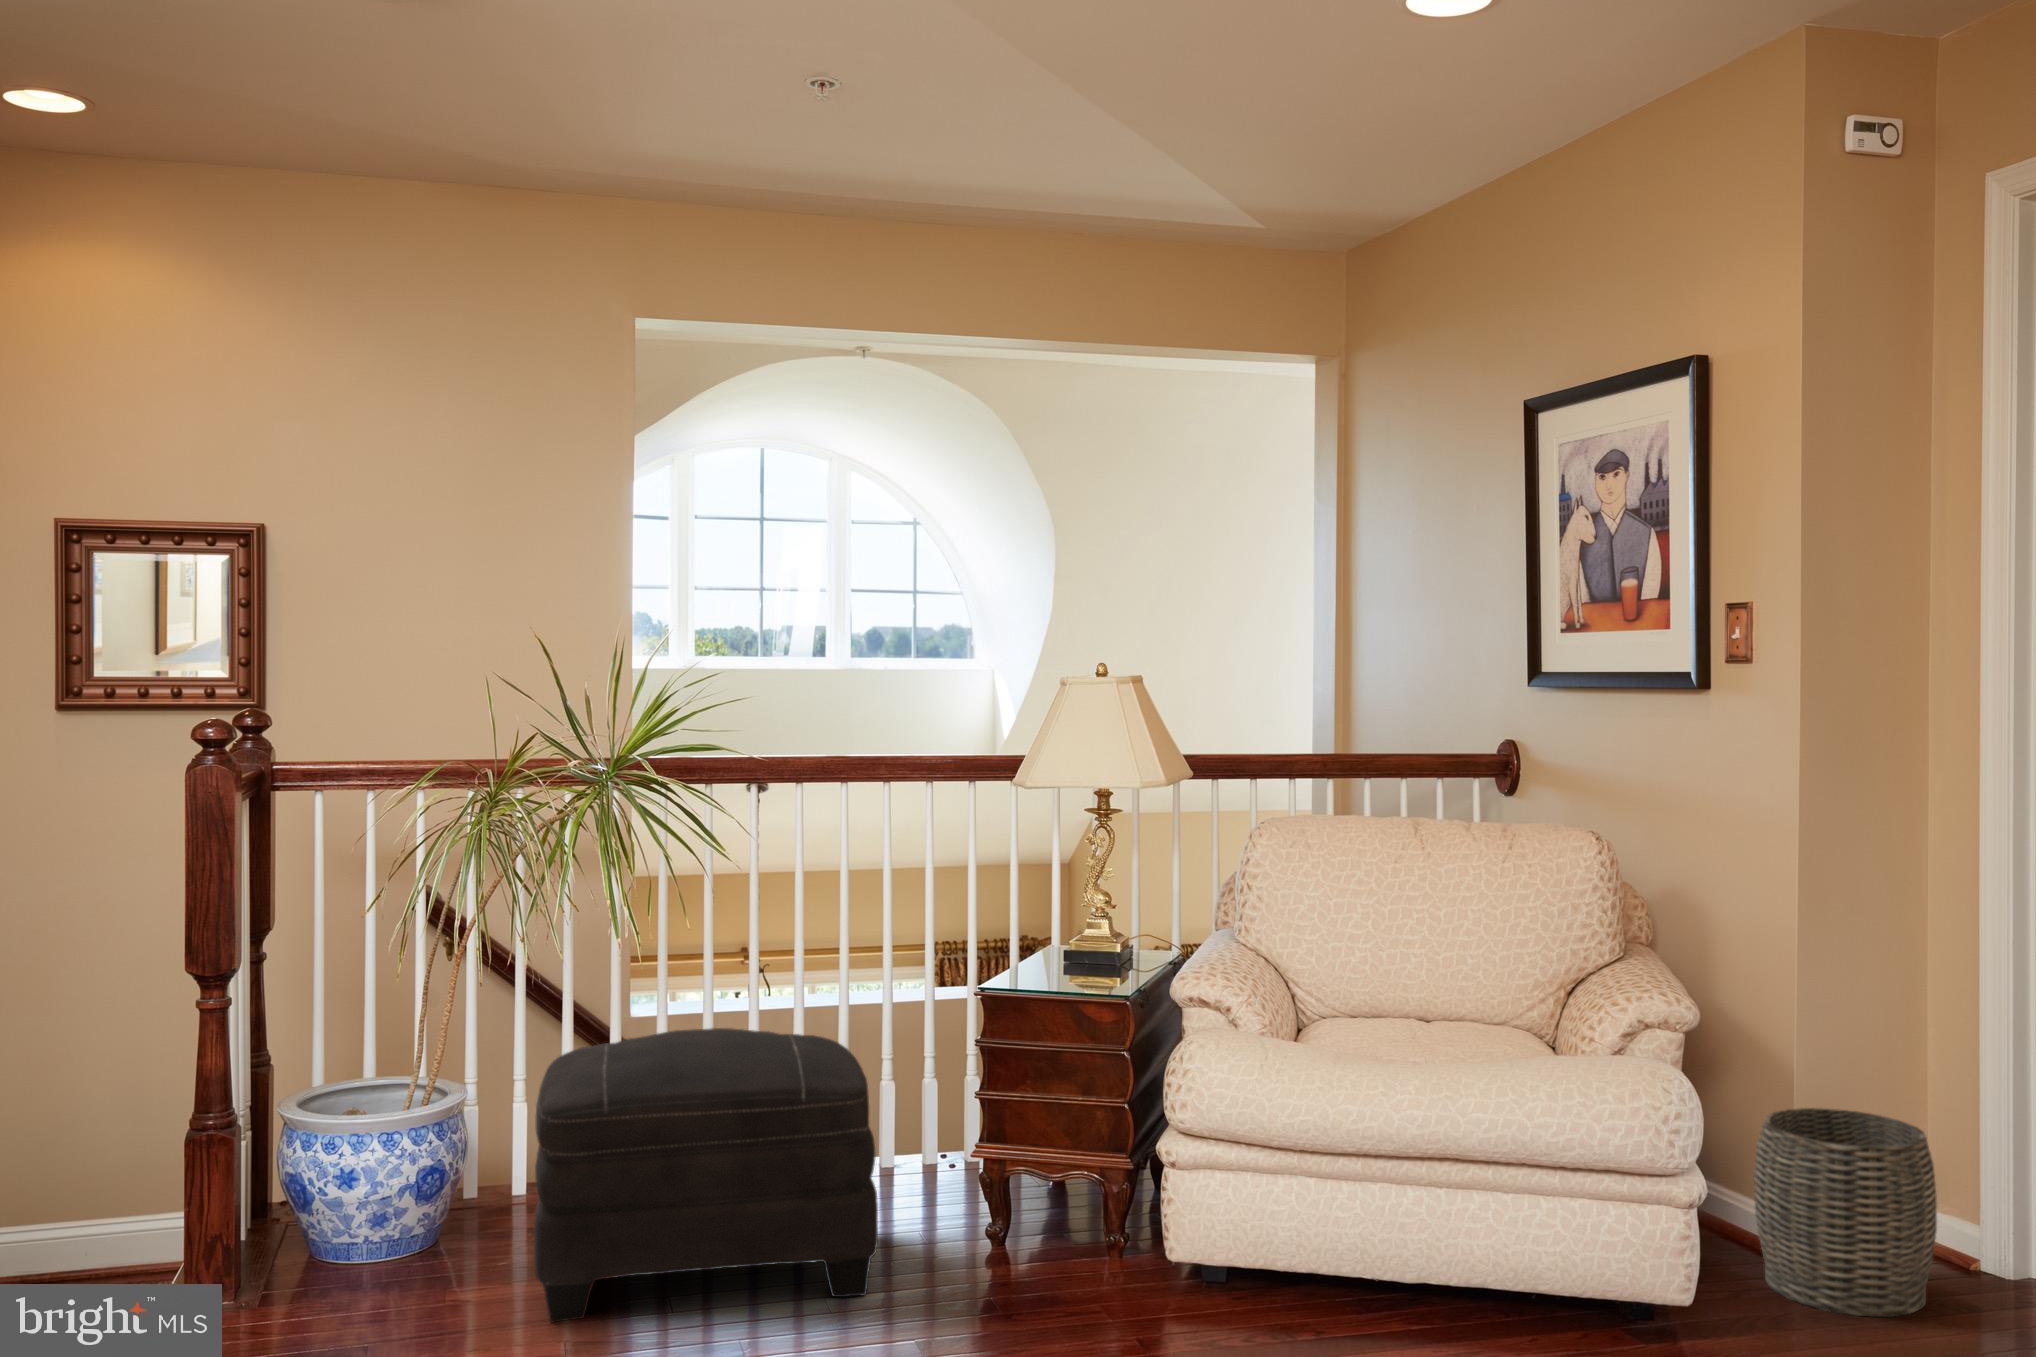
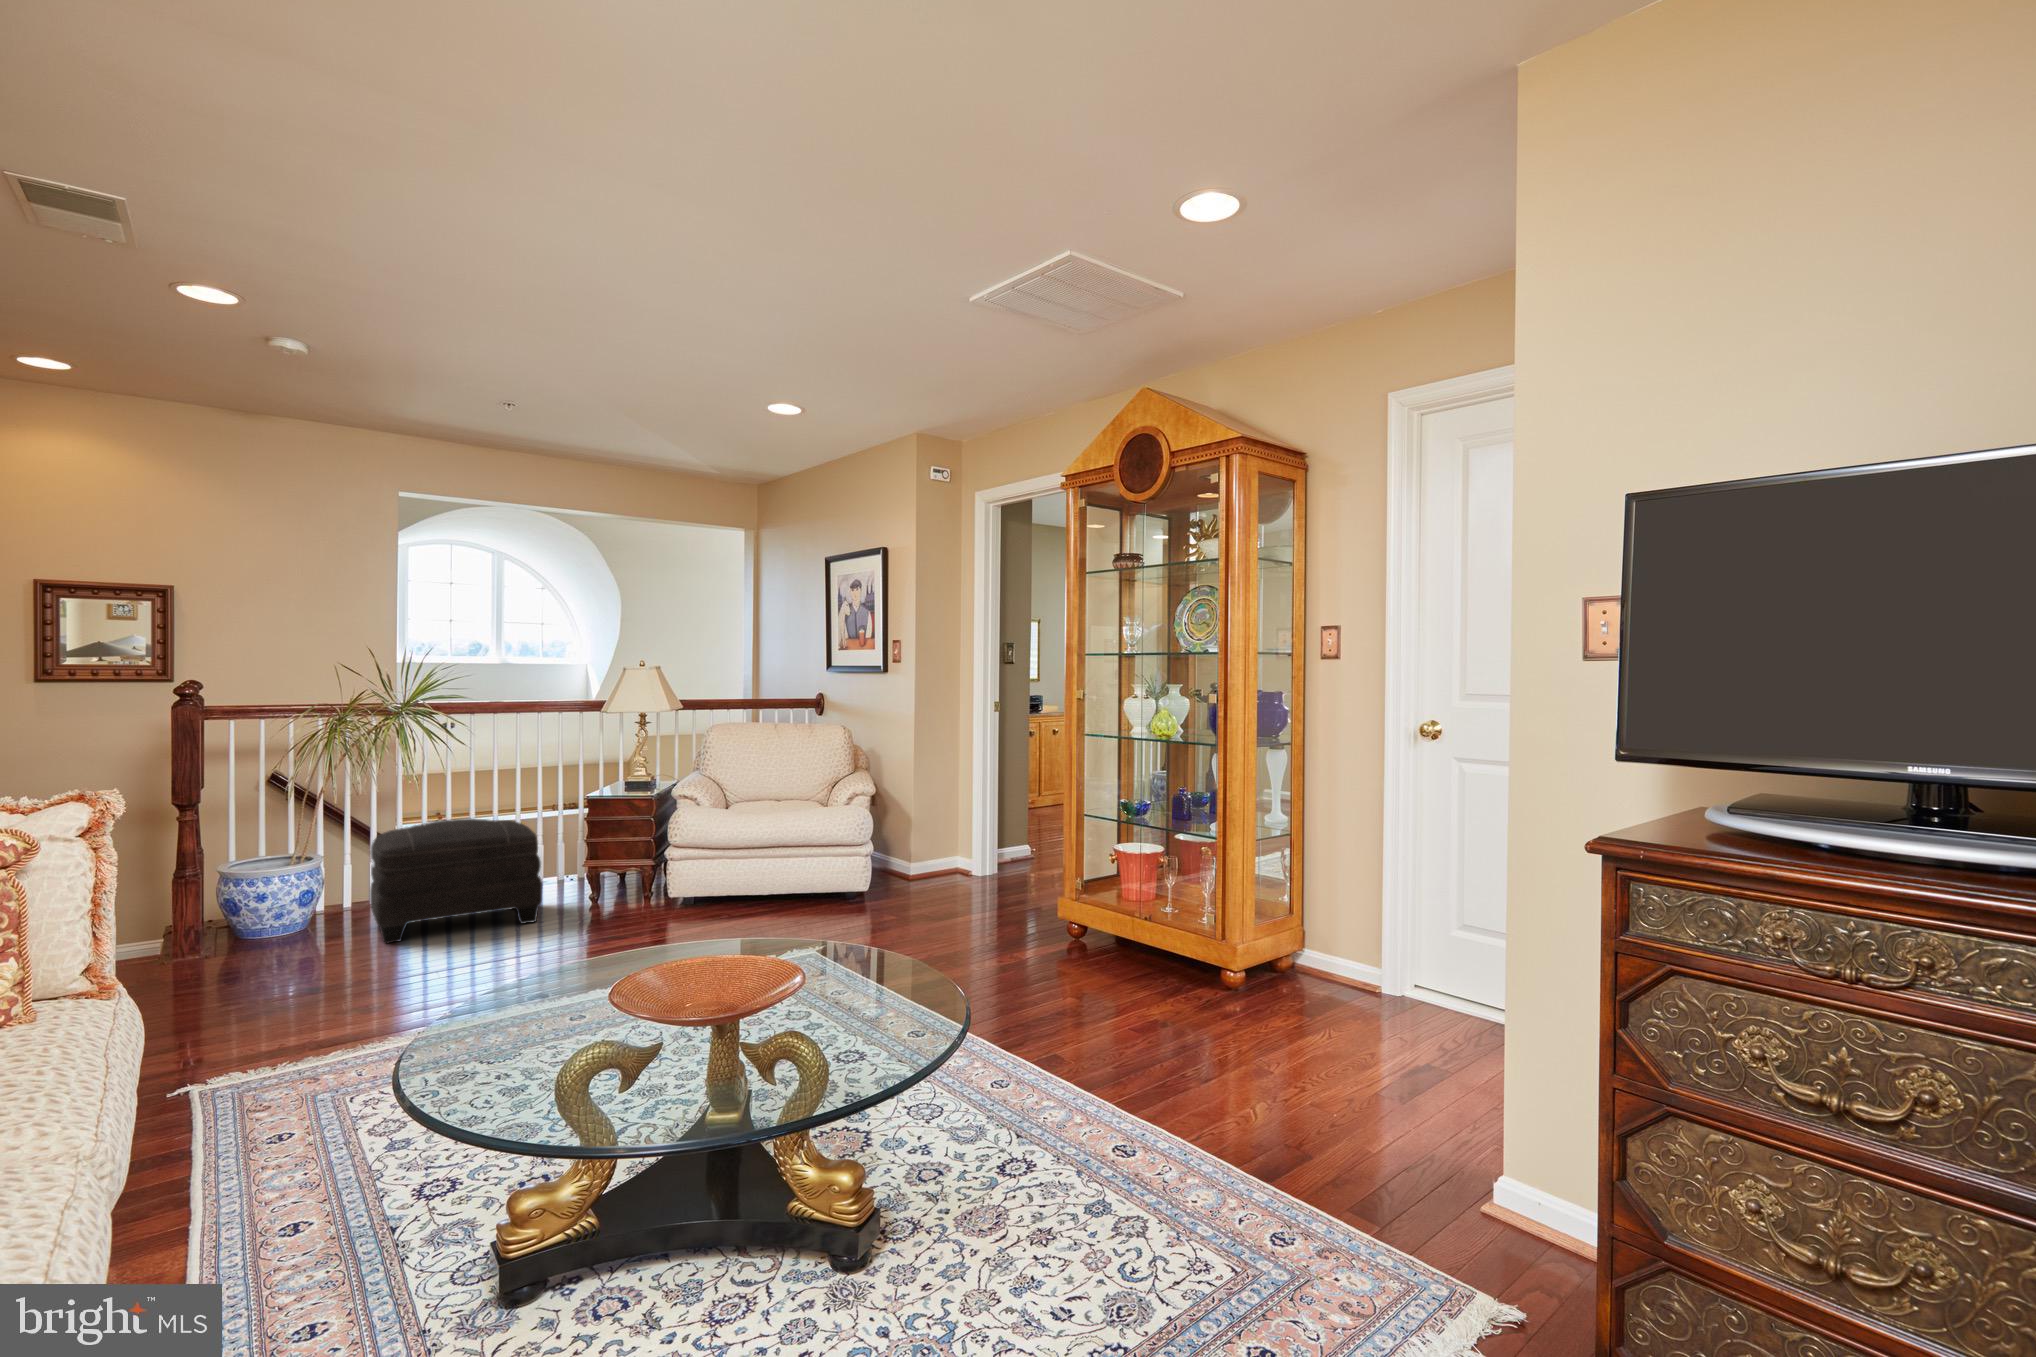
woven basket: present [1755,1108,1937,1317] -> none [895,823,953,891]

